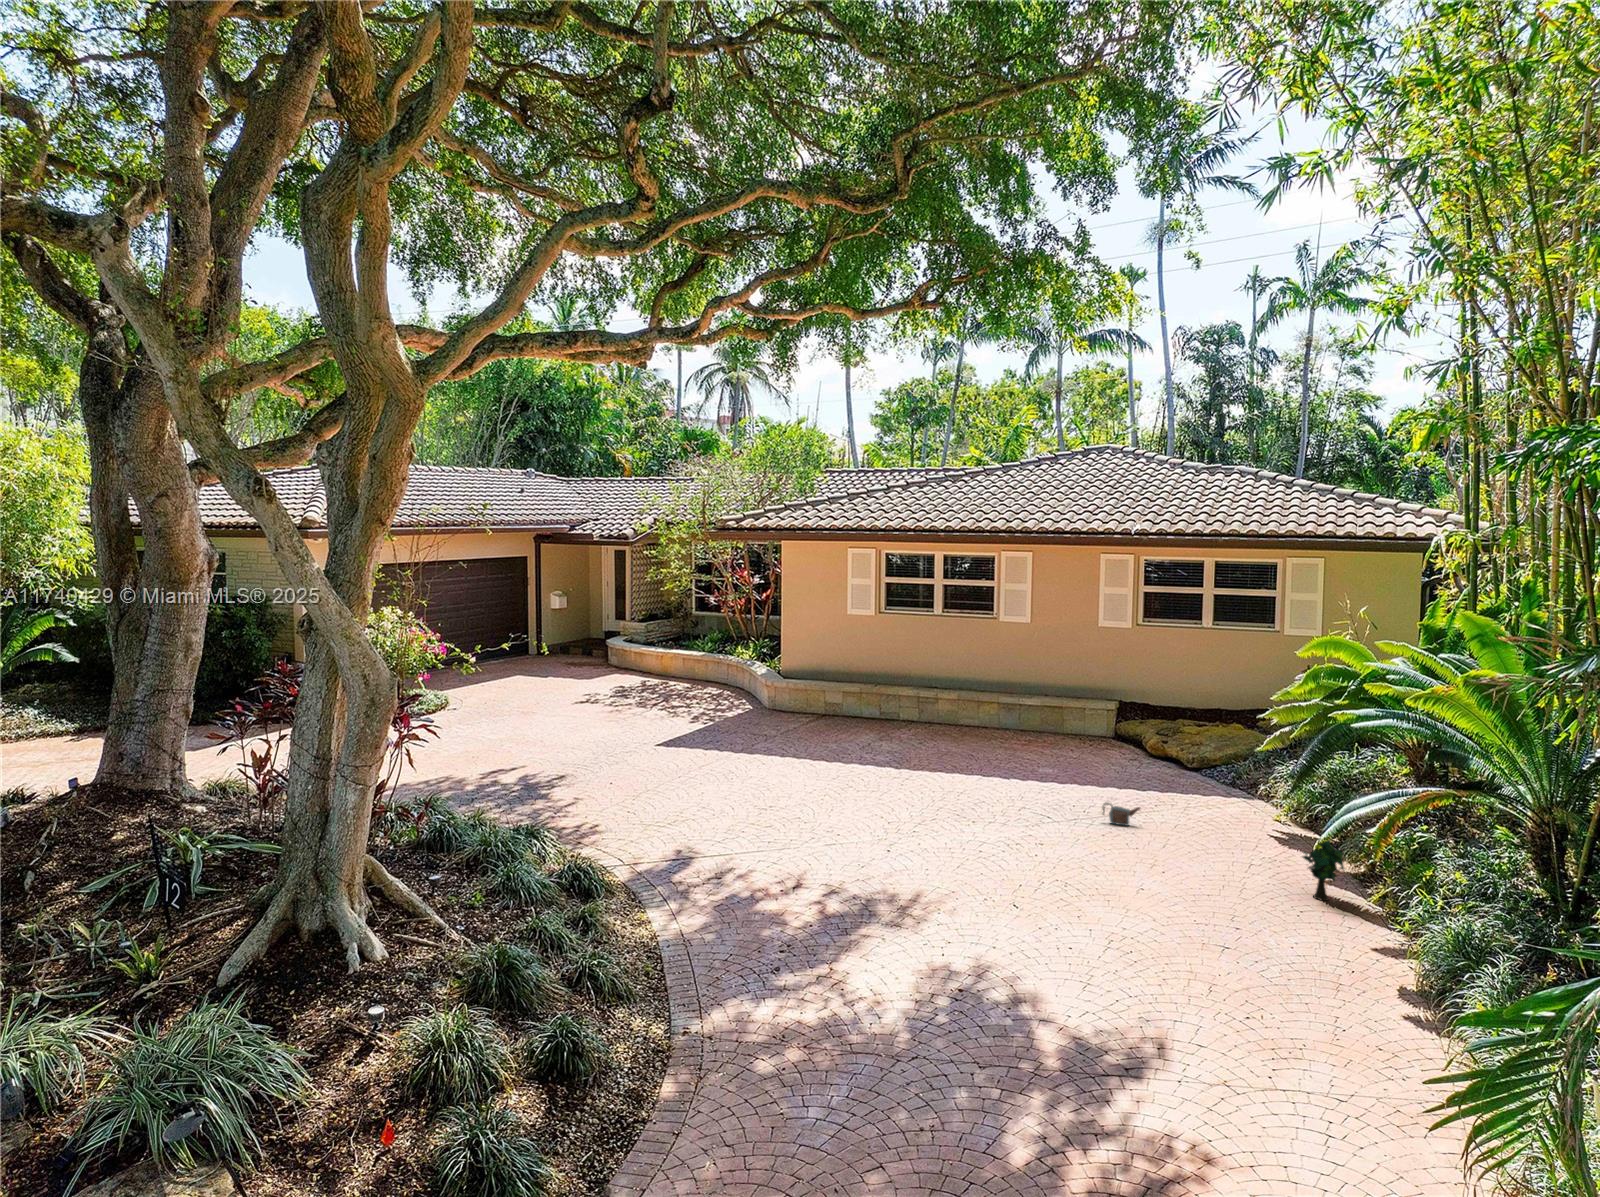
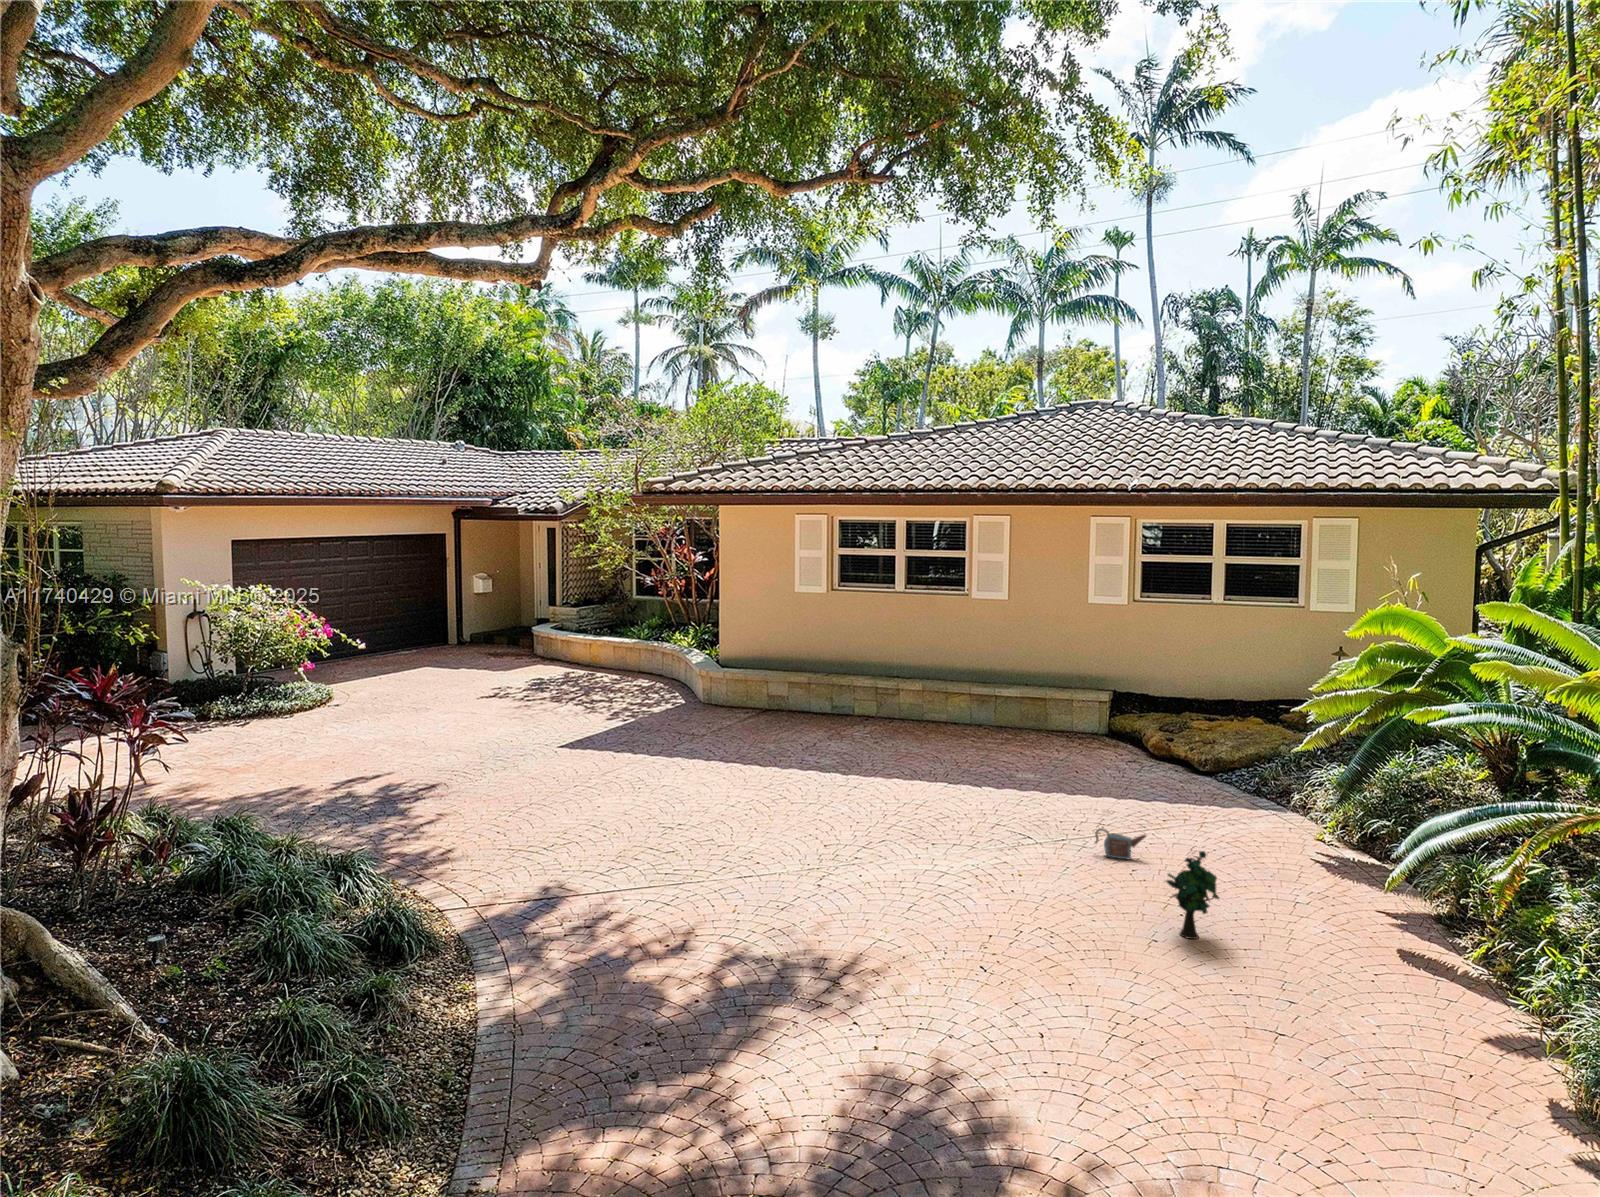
decorative plant: present [1303,836,1345,901] -> present [1166,851,1219,939]

